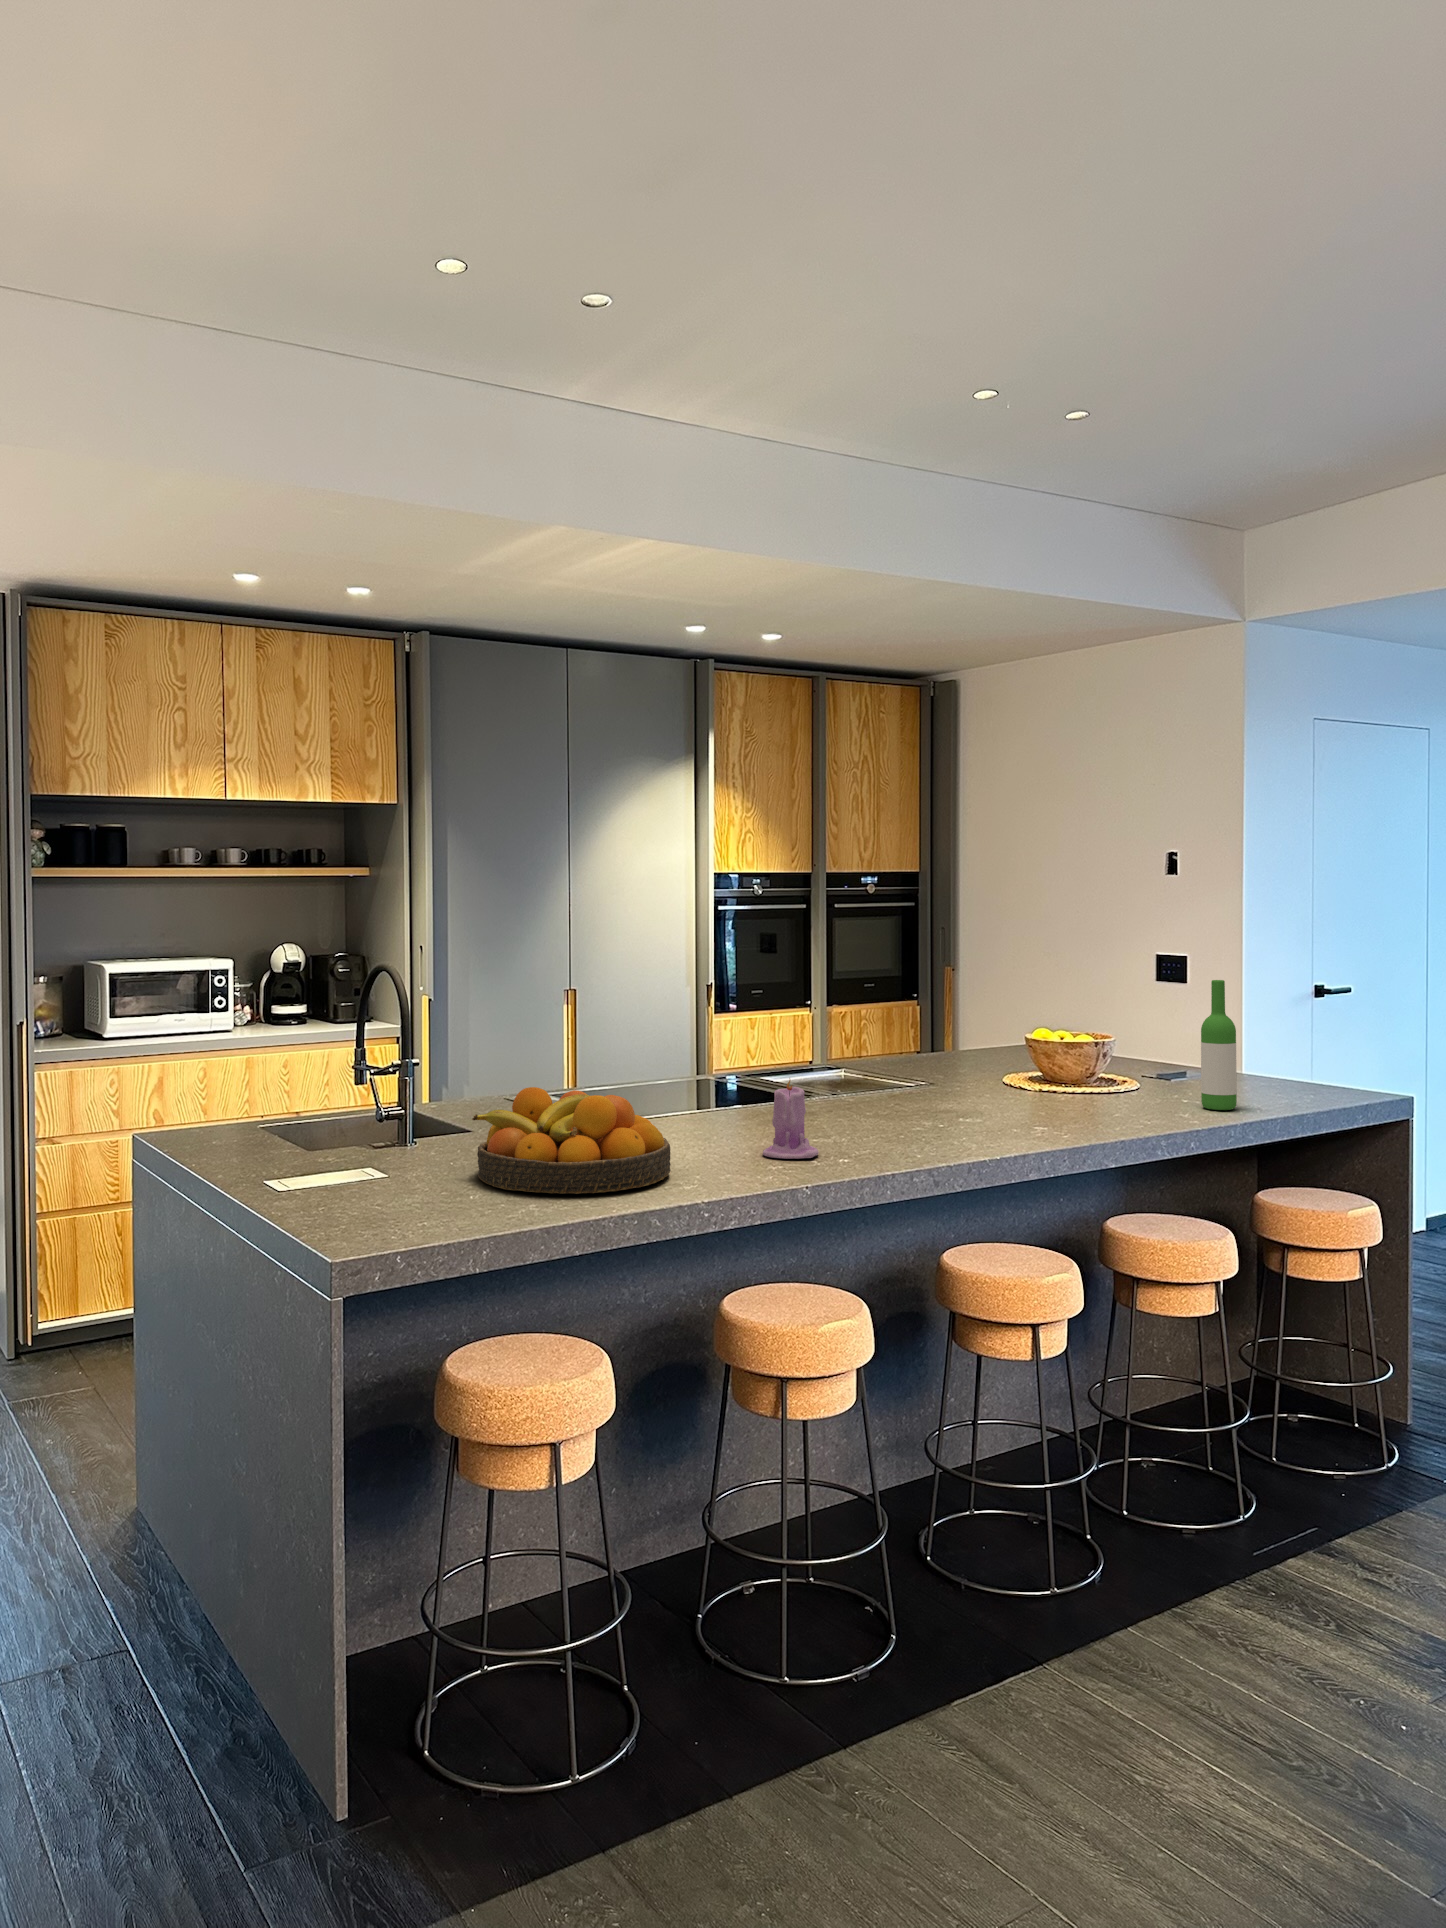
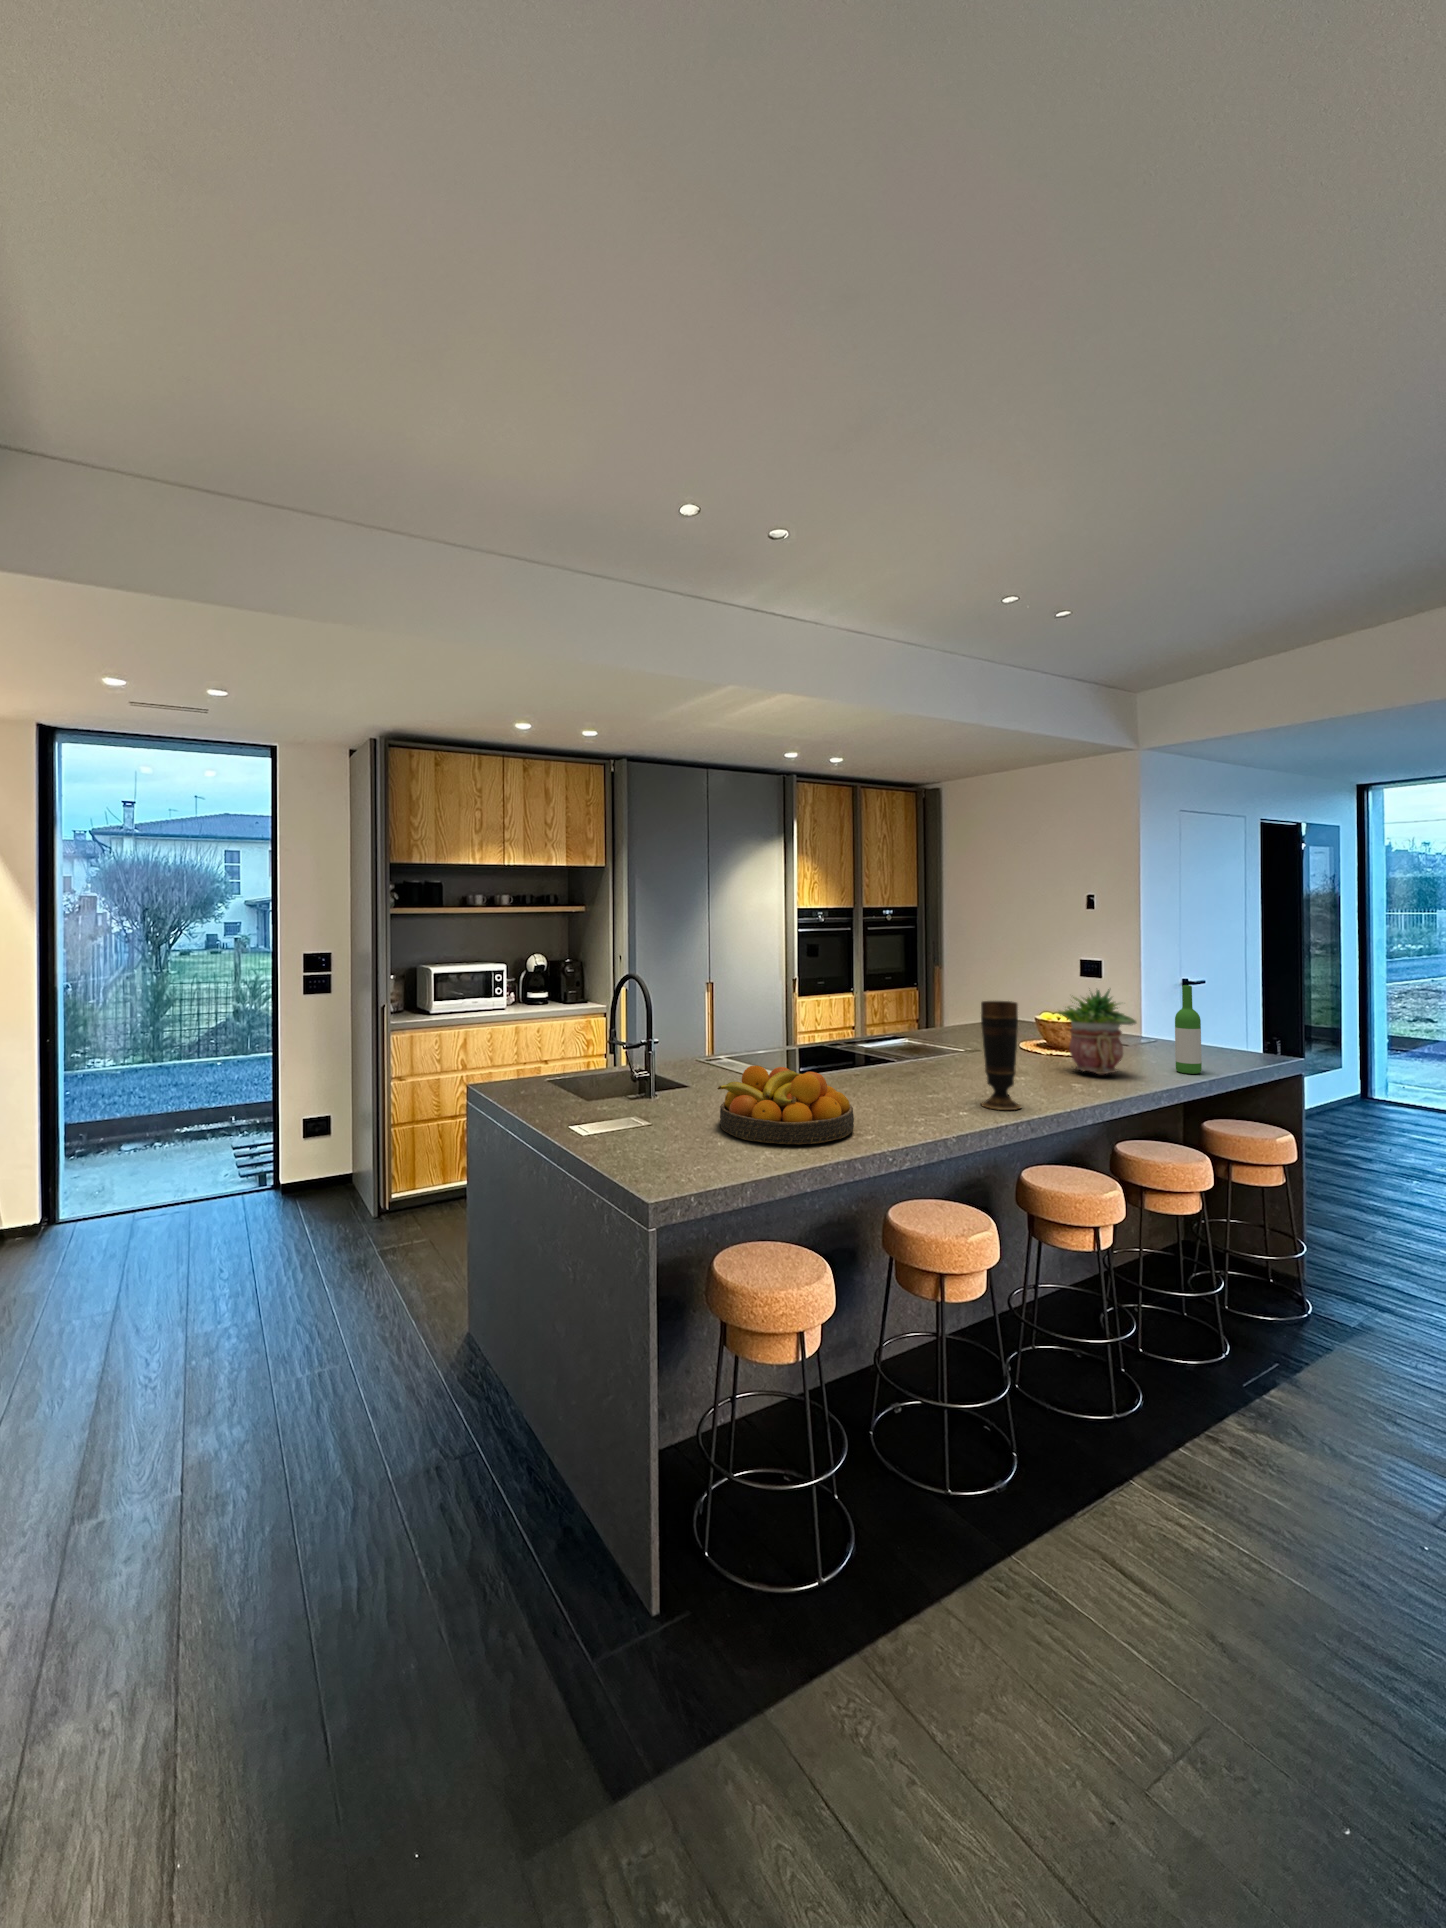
potted plant: none [1027,981,1138,1111] -> present [1059,989,1136,1074]
vase: none [878,997,936,1154] -> present [981,1001,1021,1110]
candle: present [763,1080,819,1159] -> none [904,1057,944,1114]

